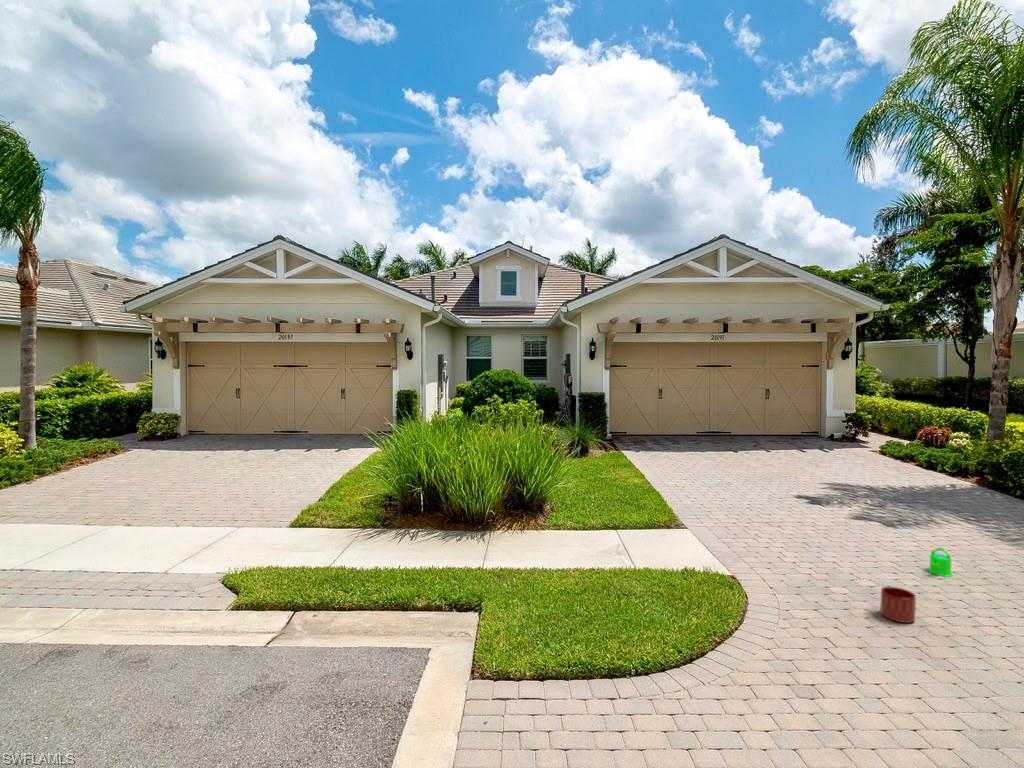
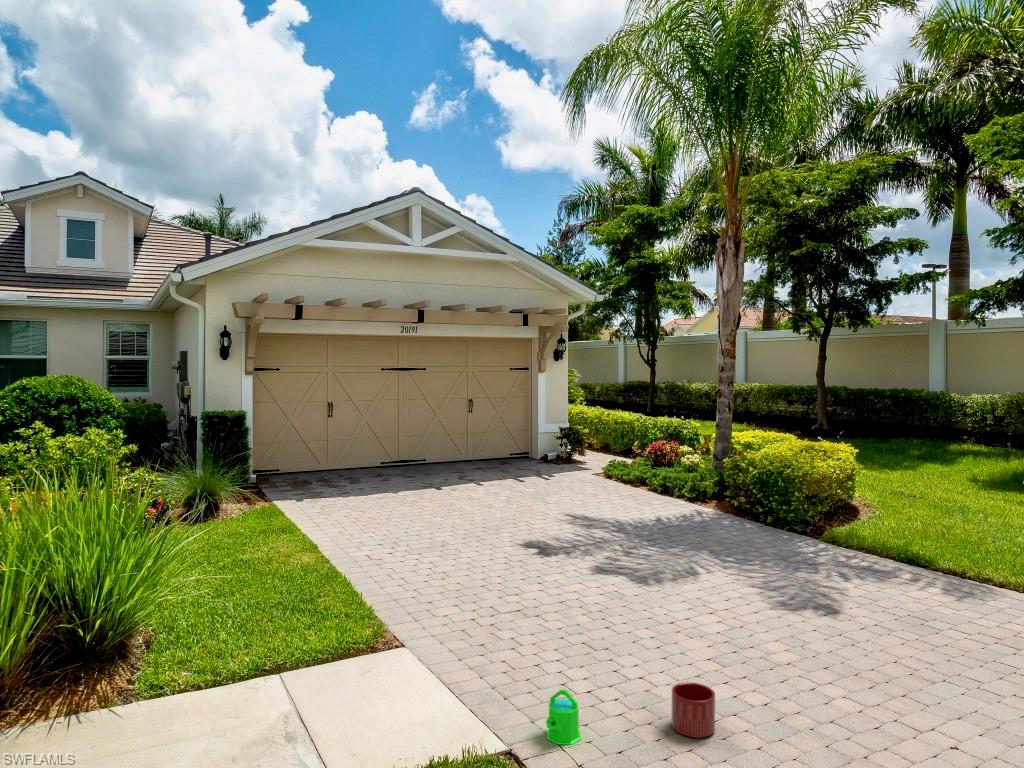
watering can: present [928,548,952,577] -> present [546,689,581,745]

